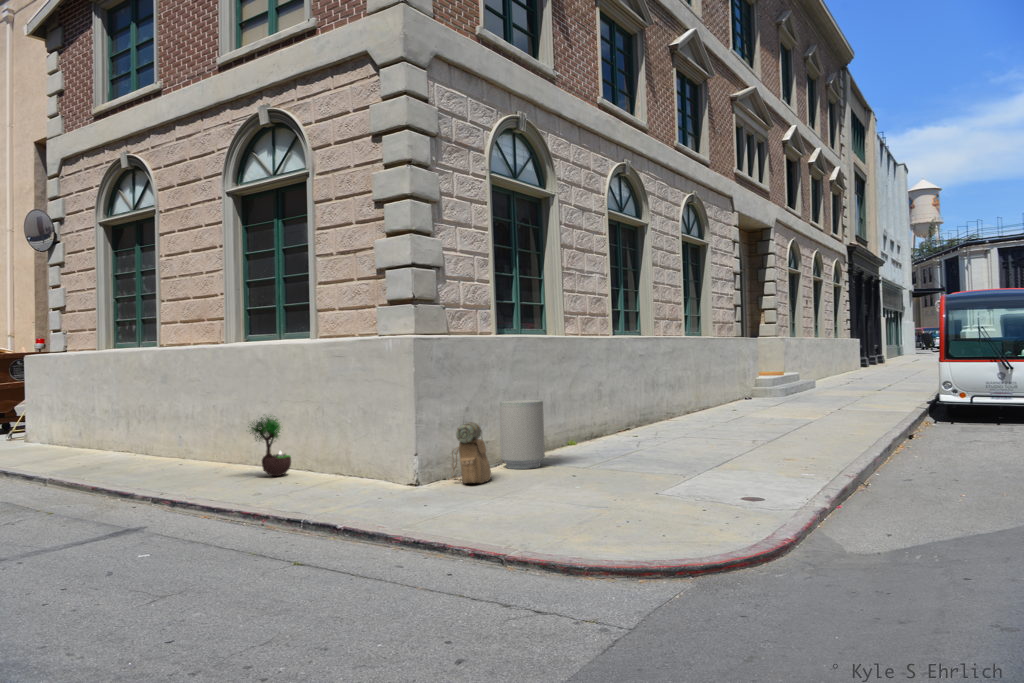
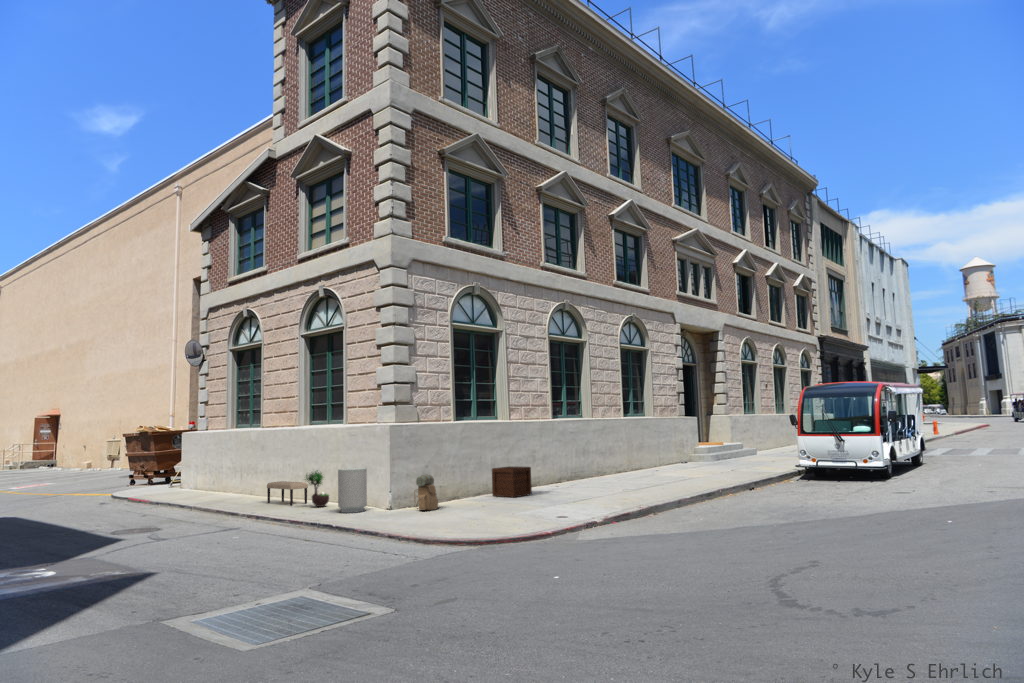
trash can: present [499,400,545,469] -> present [338,468,367,513]
wooden crate: none [550,407,611,456] -> present [492,467,532,497]
bench: none [176,433,249,473] -> present [267,481,308,505]

